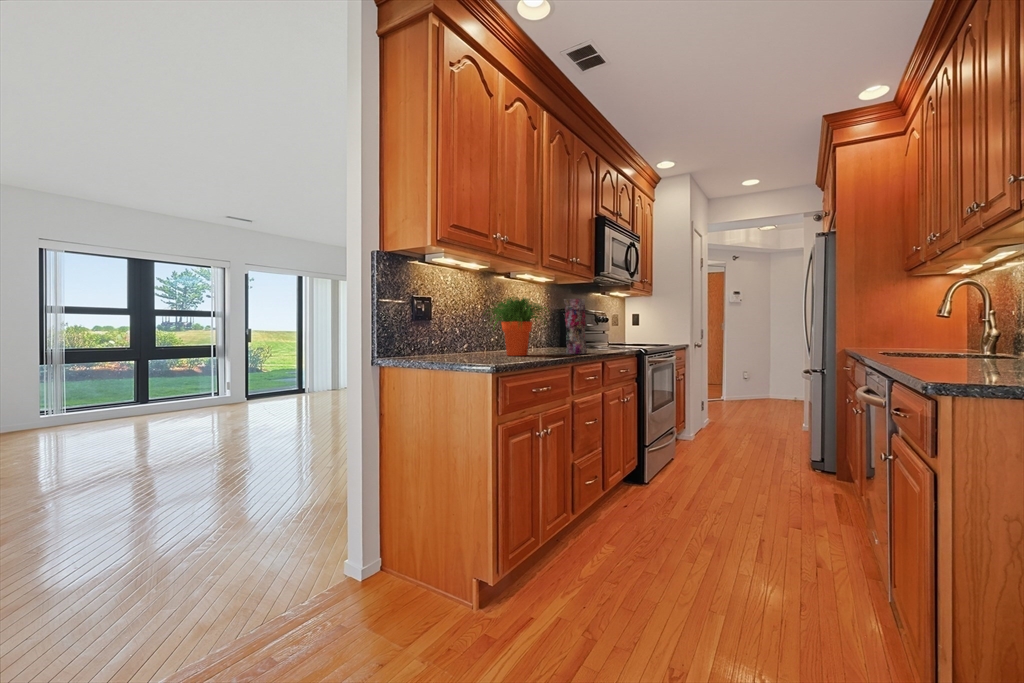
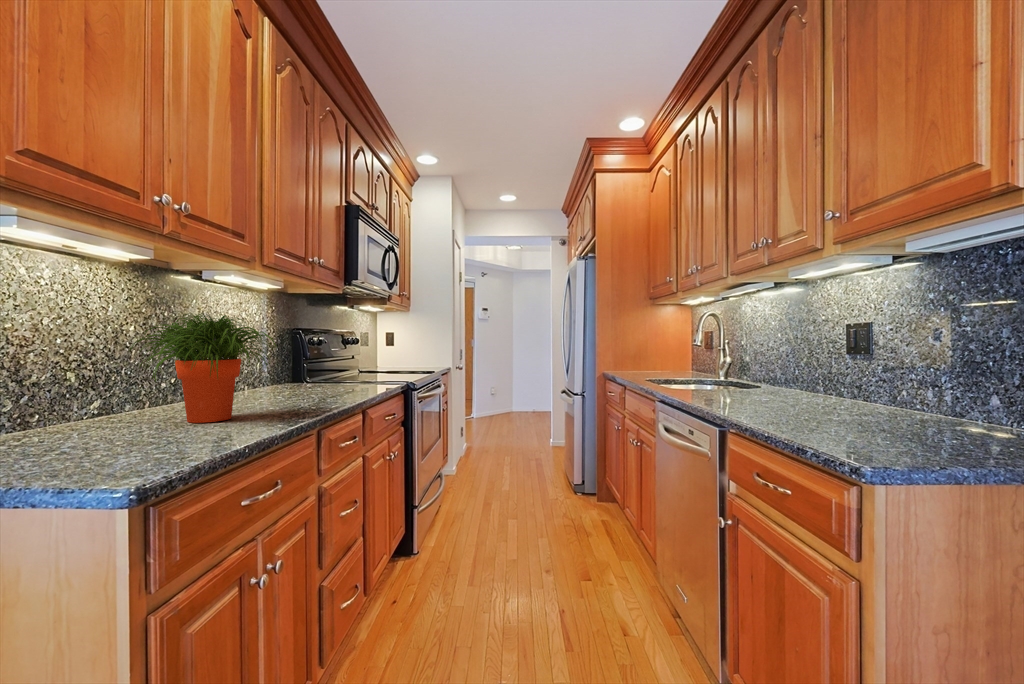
vase: present [564,299,587,354] -> none [300,319,339,405]

